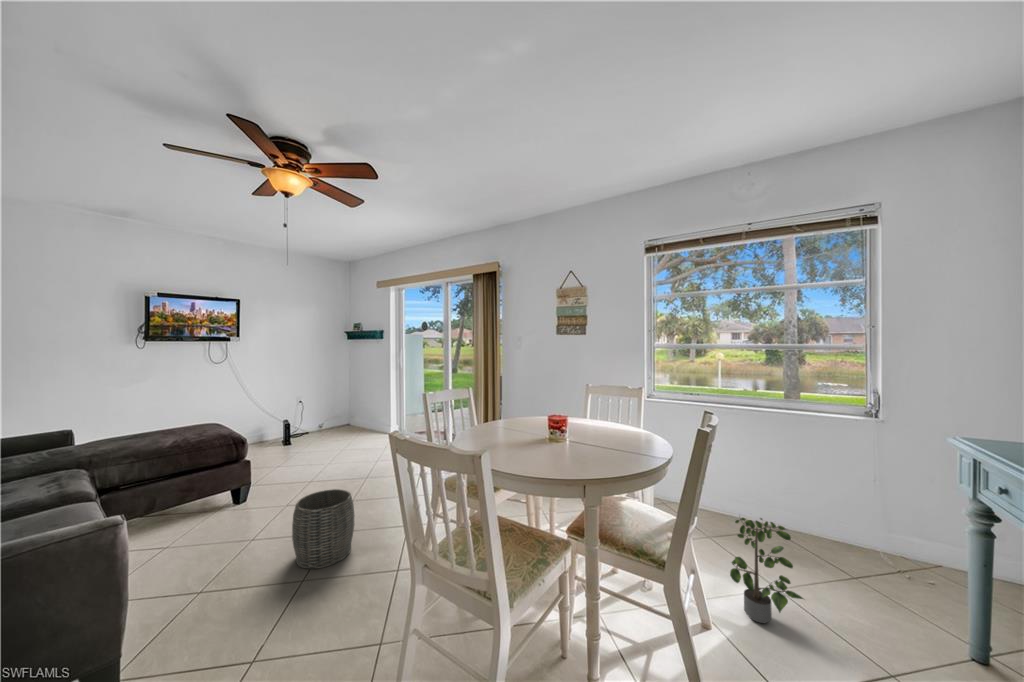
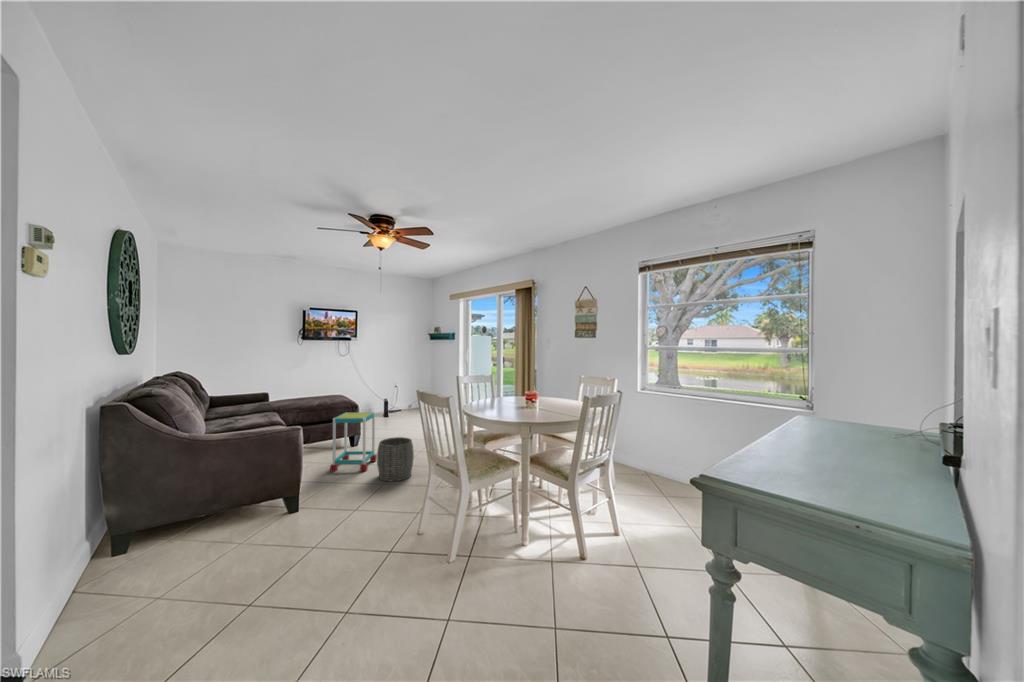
side table: none [201,452,285,563] -> present [330,412,377,472]
potted plant: present [730,518,803,623] -> none [634,466,677,540]

